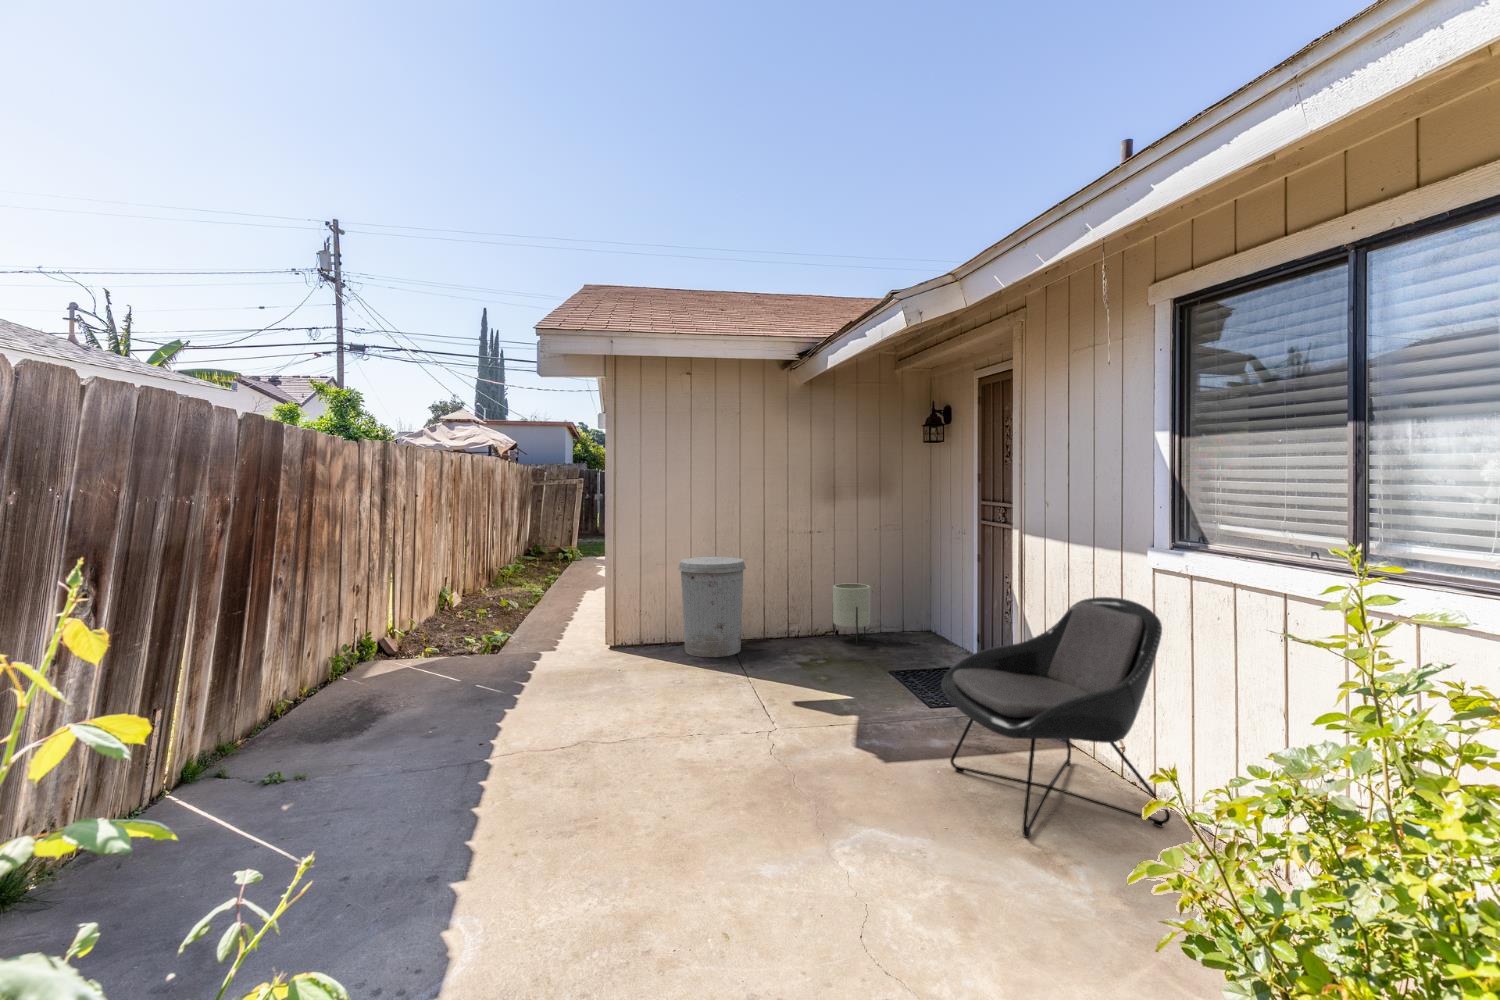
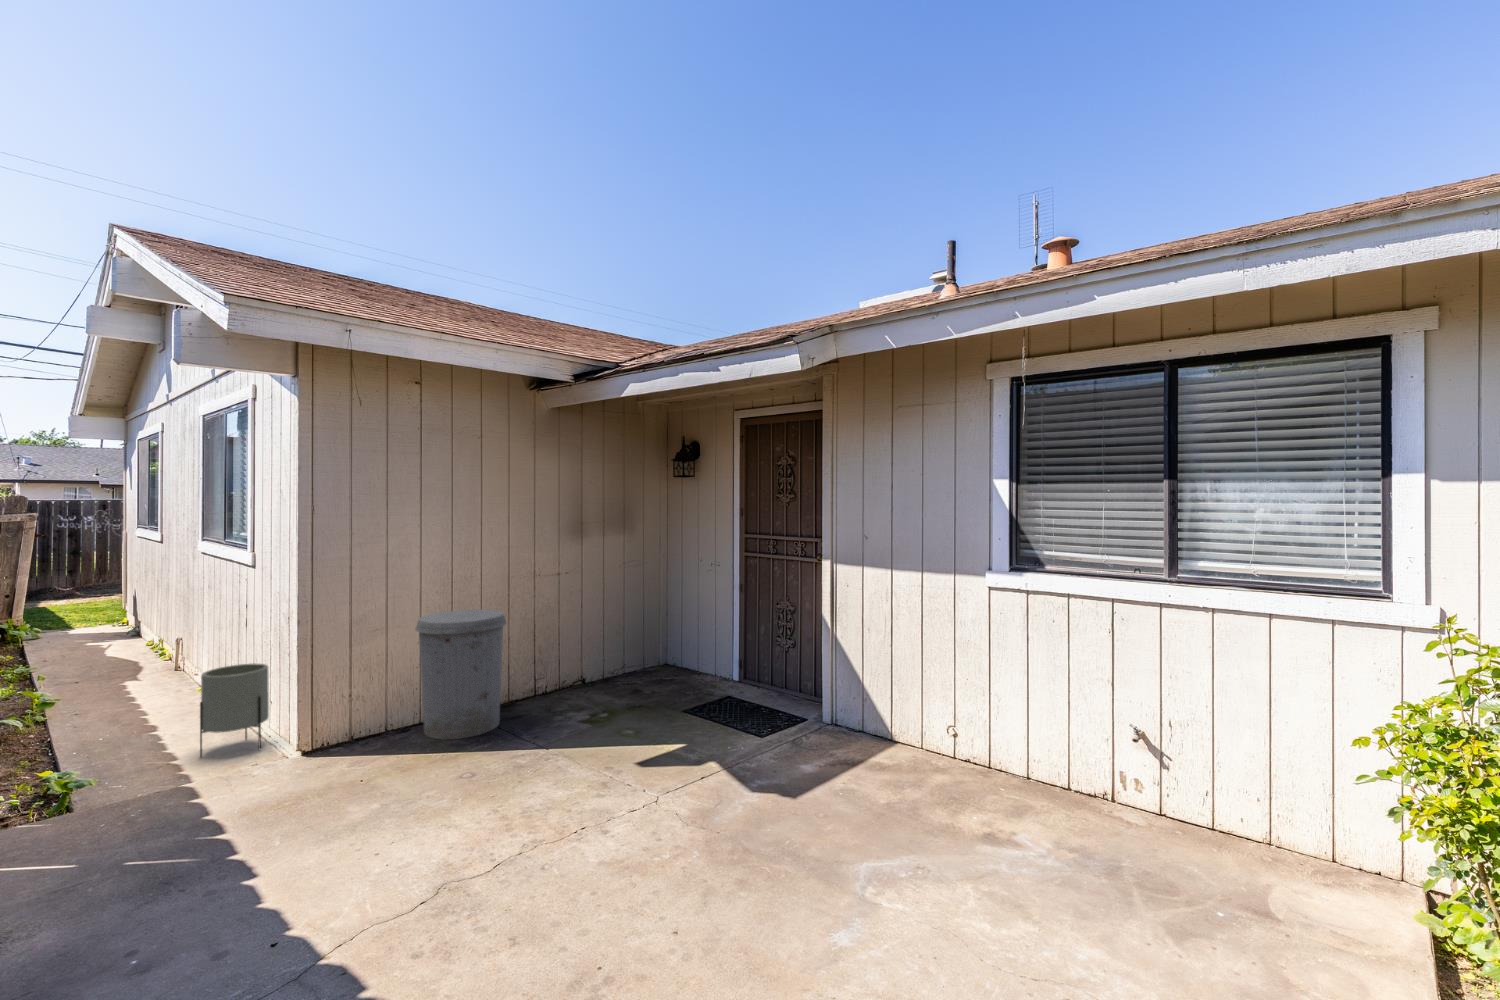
planter: present [833,583,870,645] -> present [200,664,269,757]
lounge chair: present [941,597,1171,838] -> none [849,614,1036,835]

